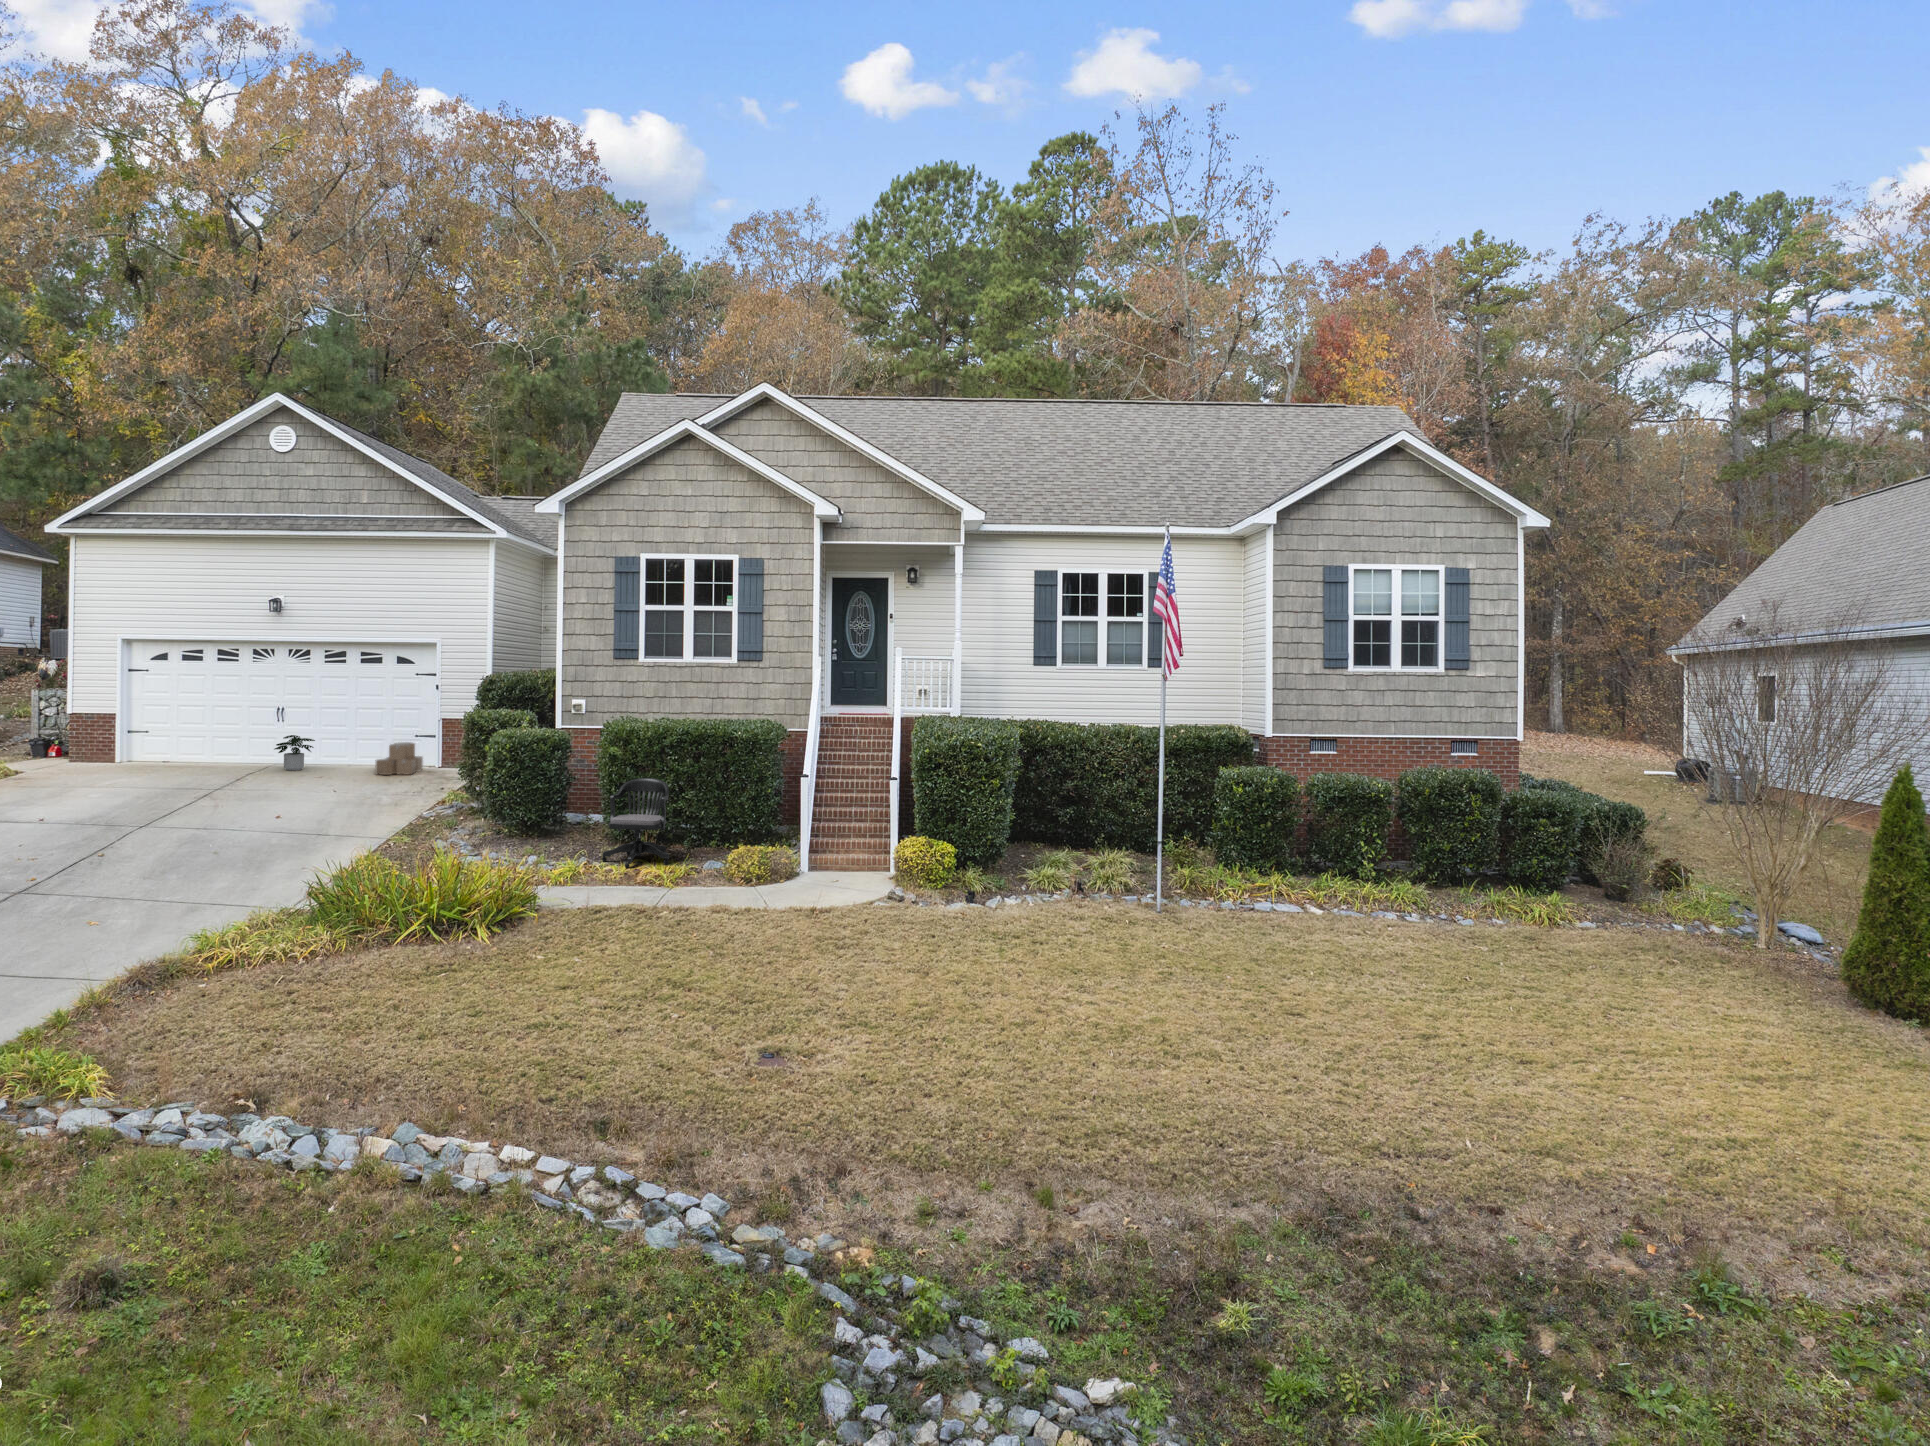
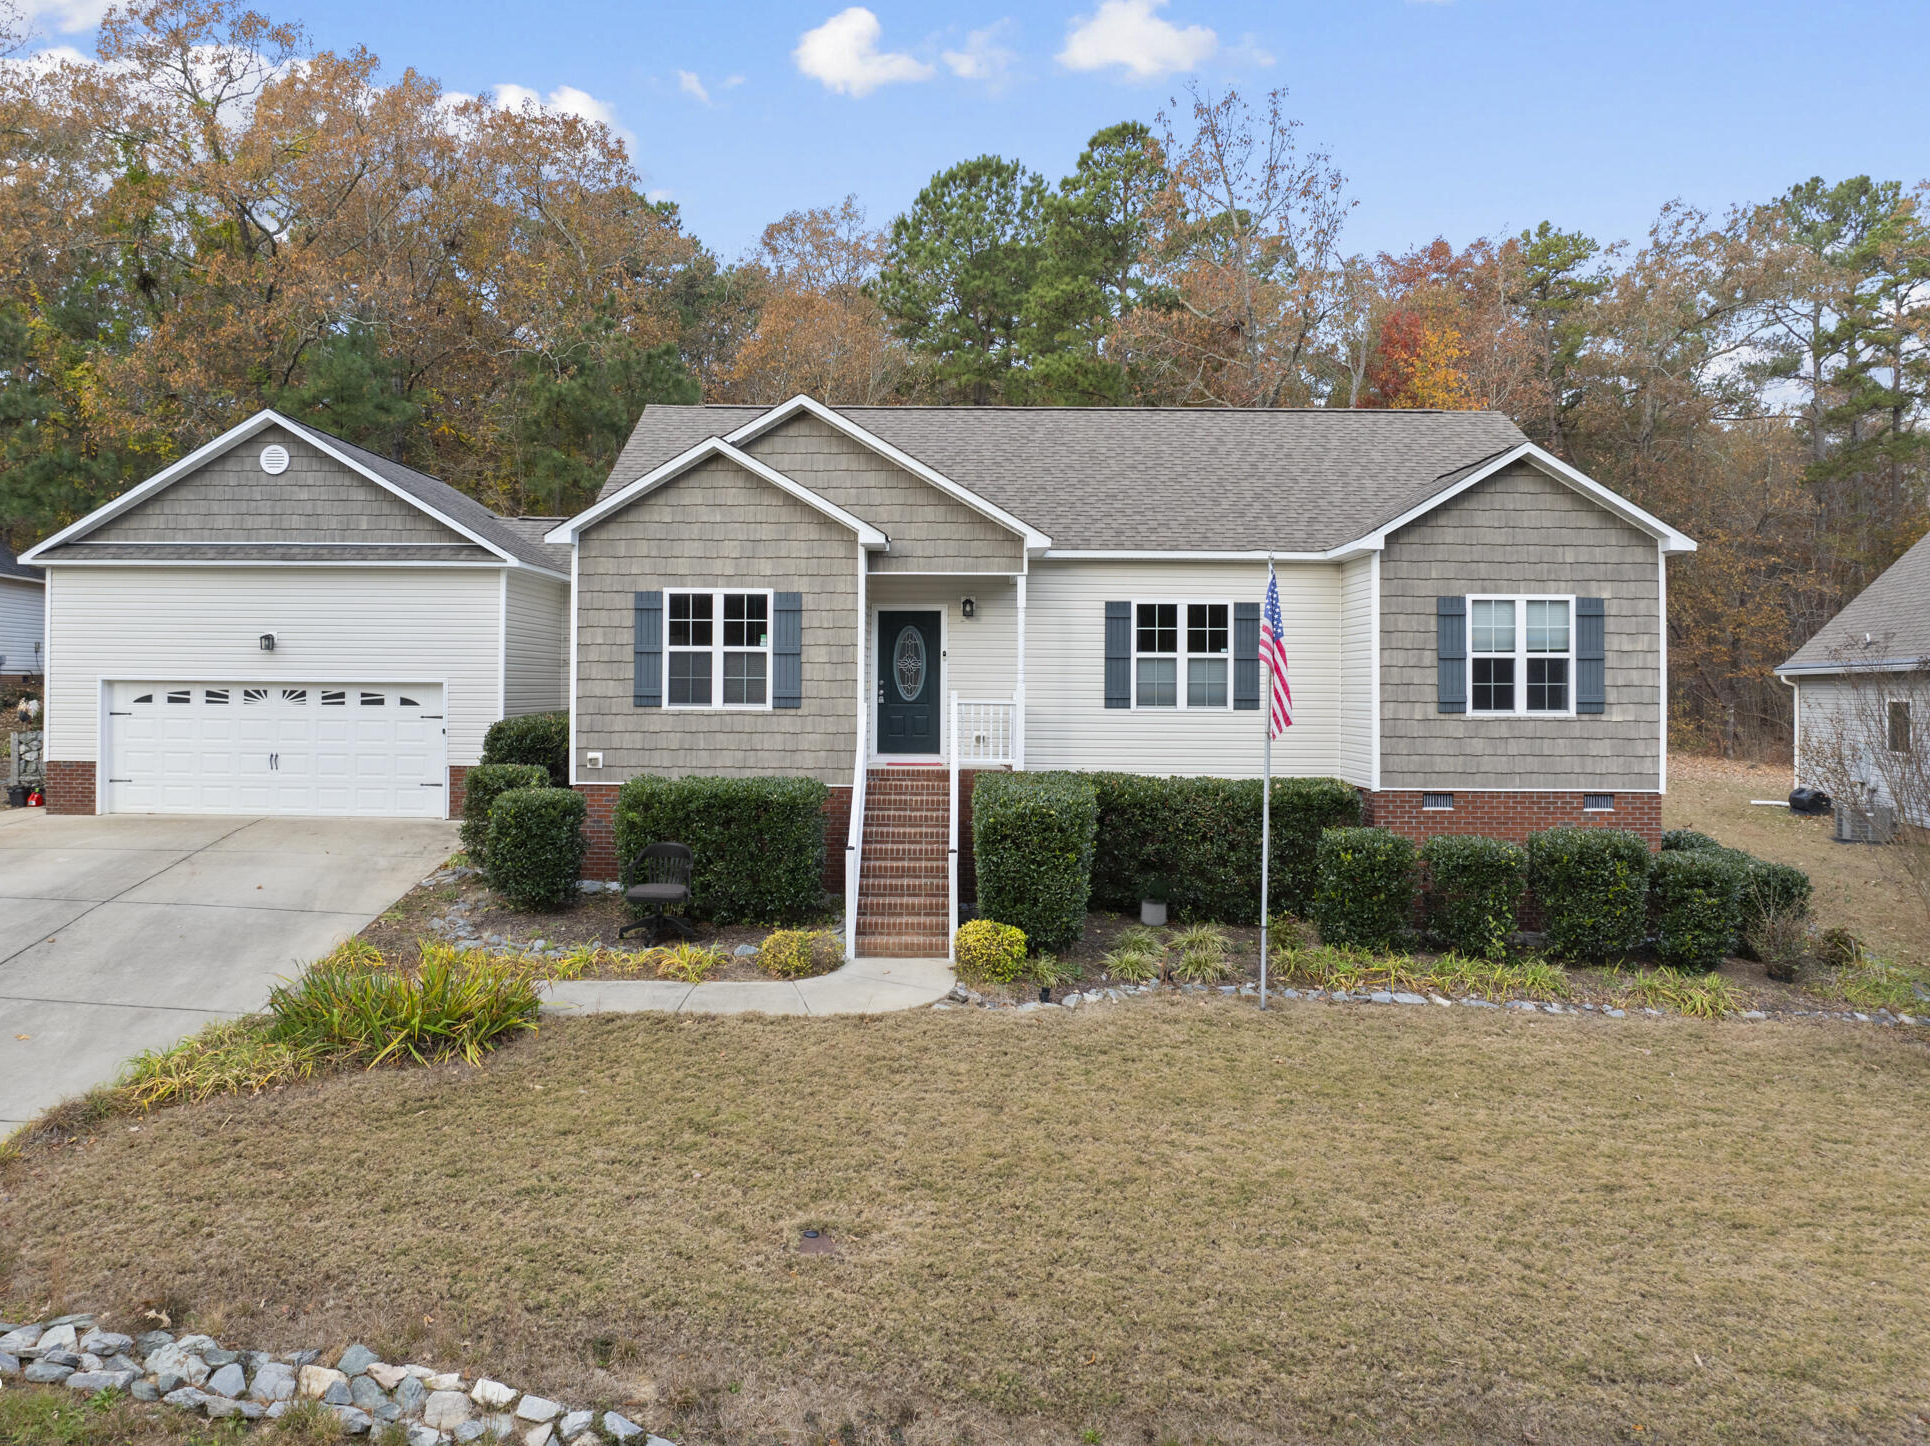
potted plant: present [275,735,315,770] -> present [1131,875,1180,926]
cardboard box: present [375,742,423,775] -> none [376,790,428,828]

